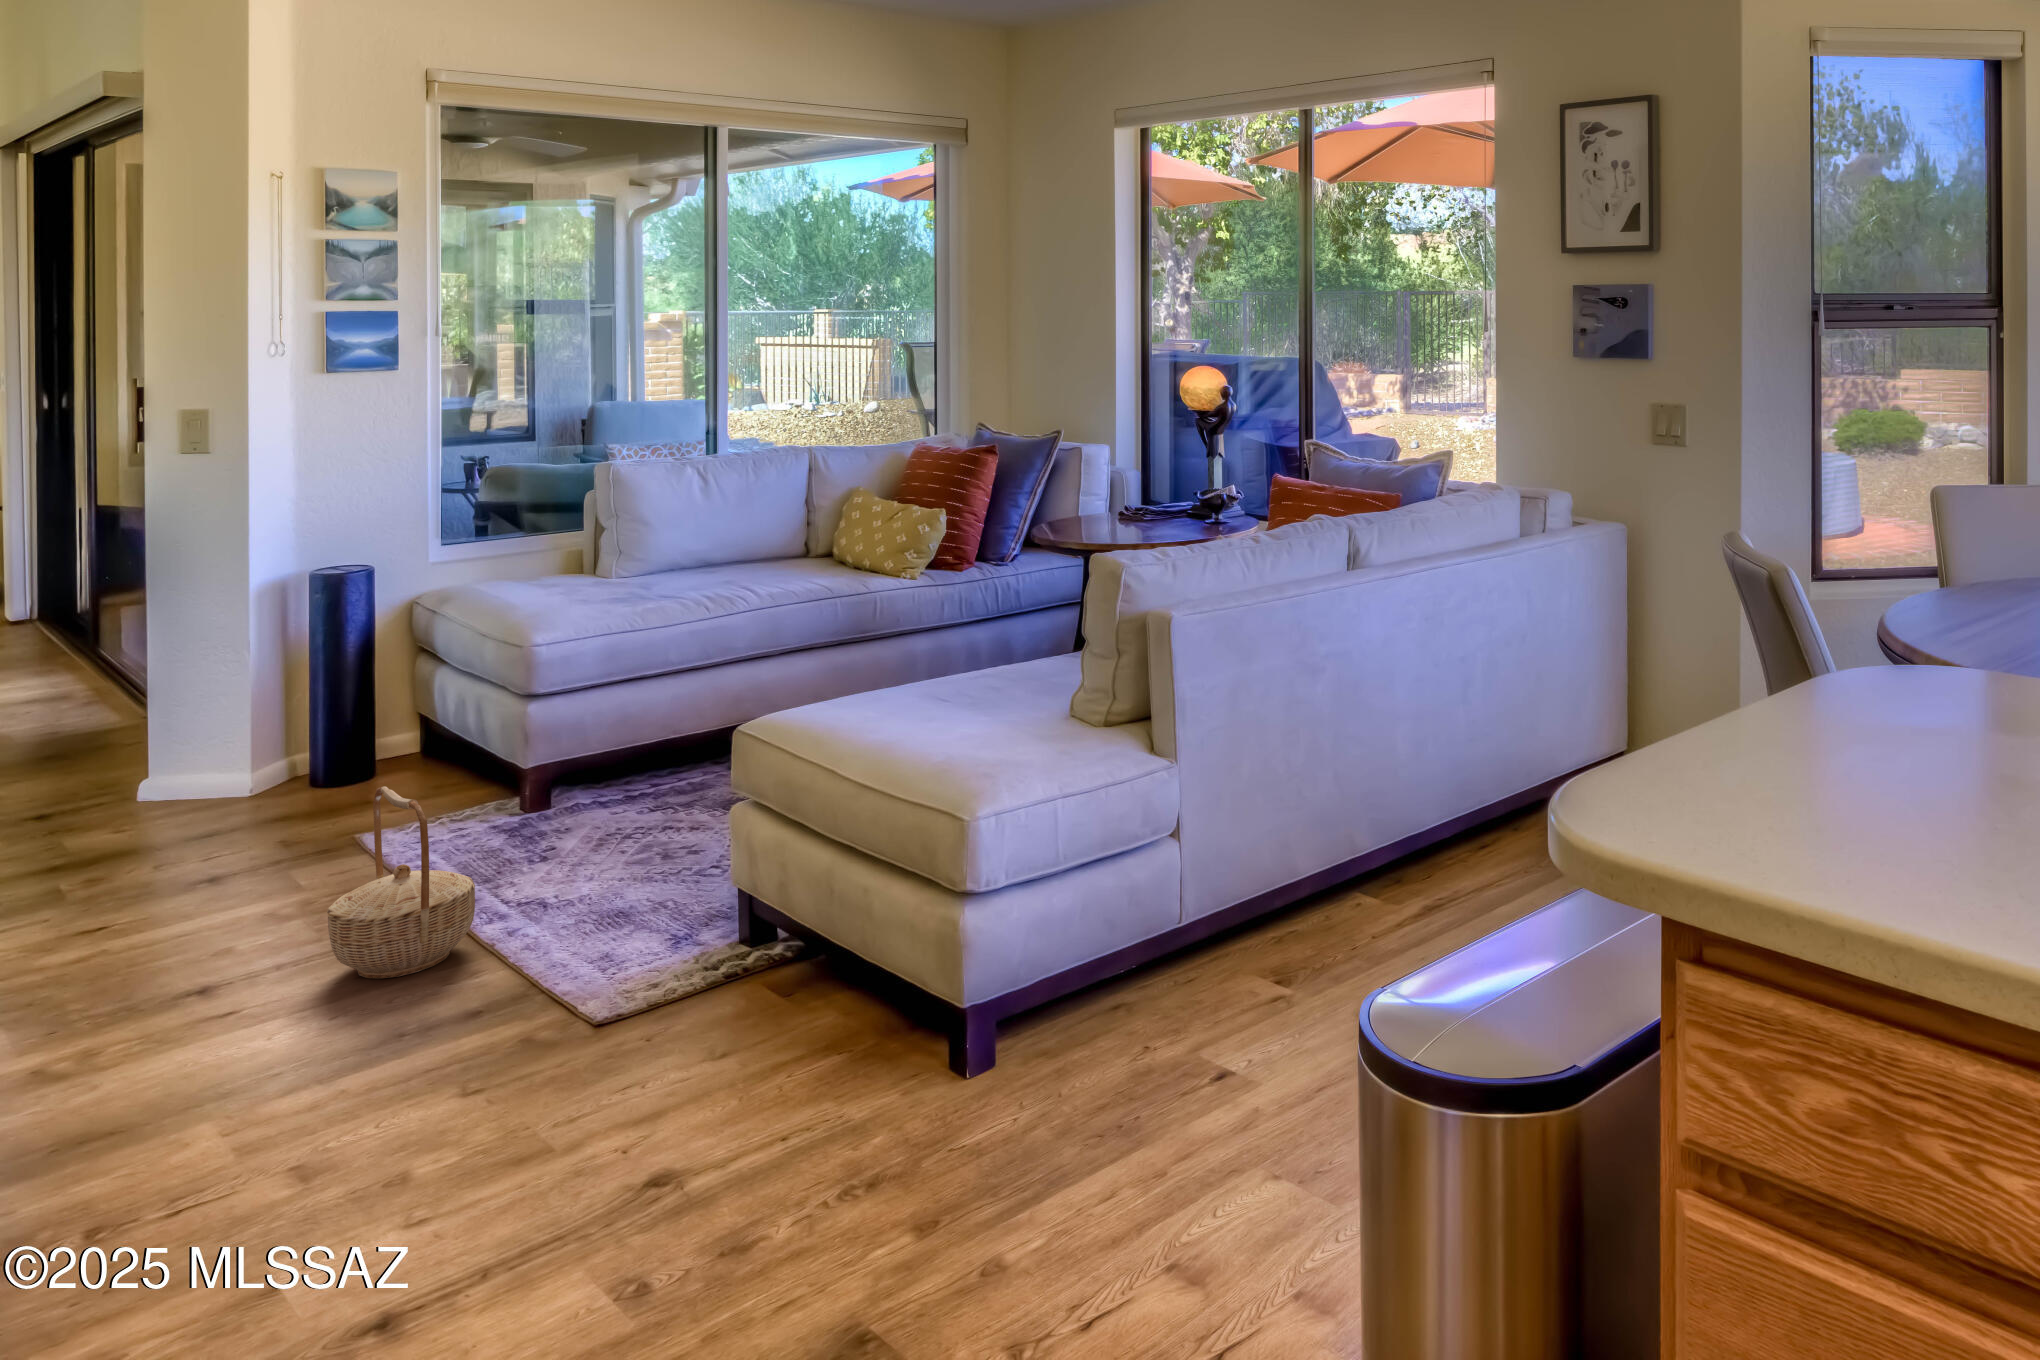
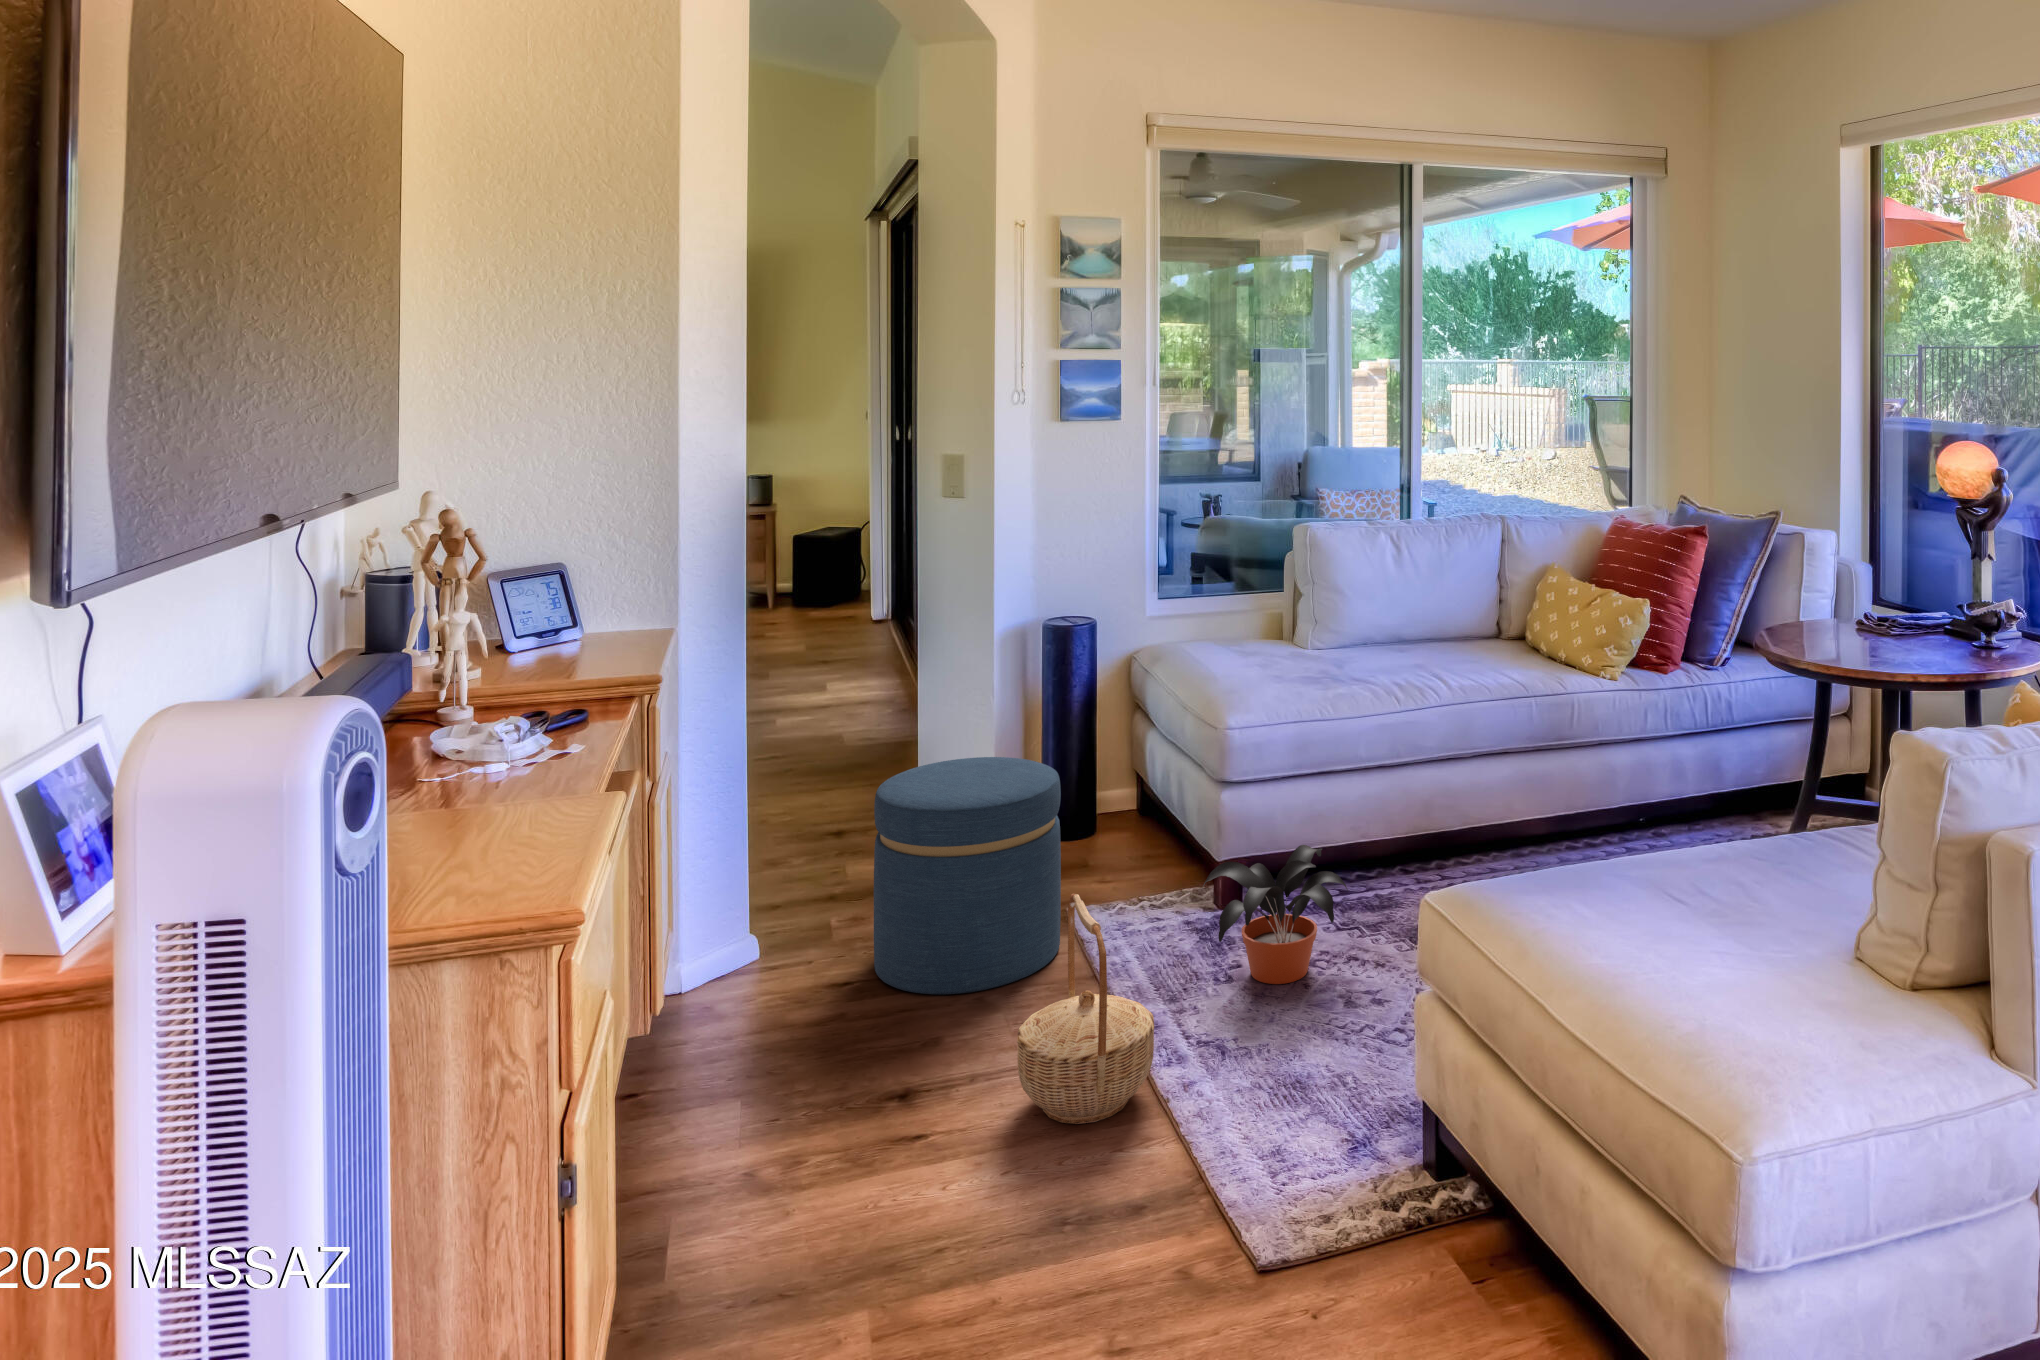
ottoman: none [110,700,344,927] -> present [874,757,1061,994]
potted plant: none [508,739,662,859] -> present [1203,845,1348,984]

